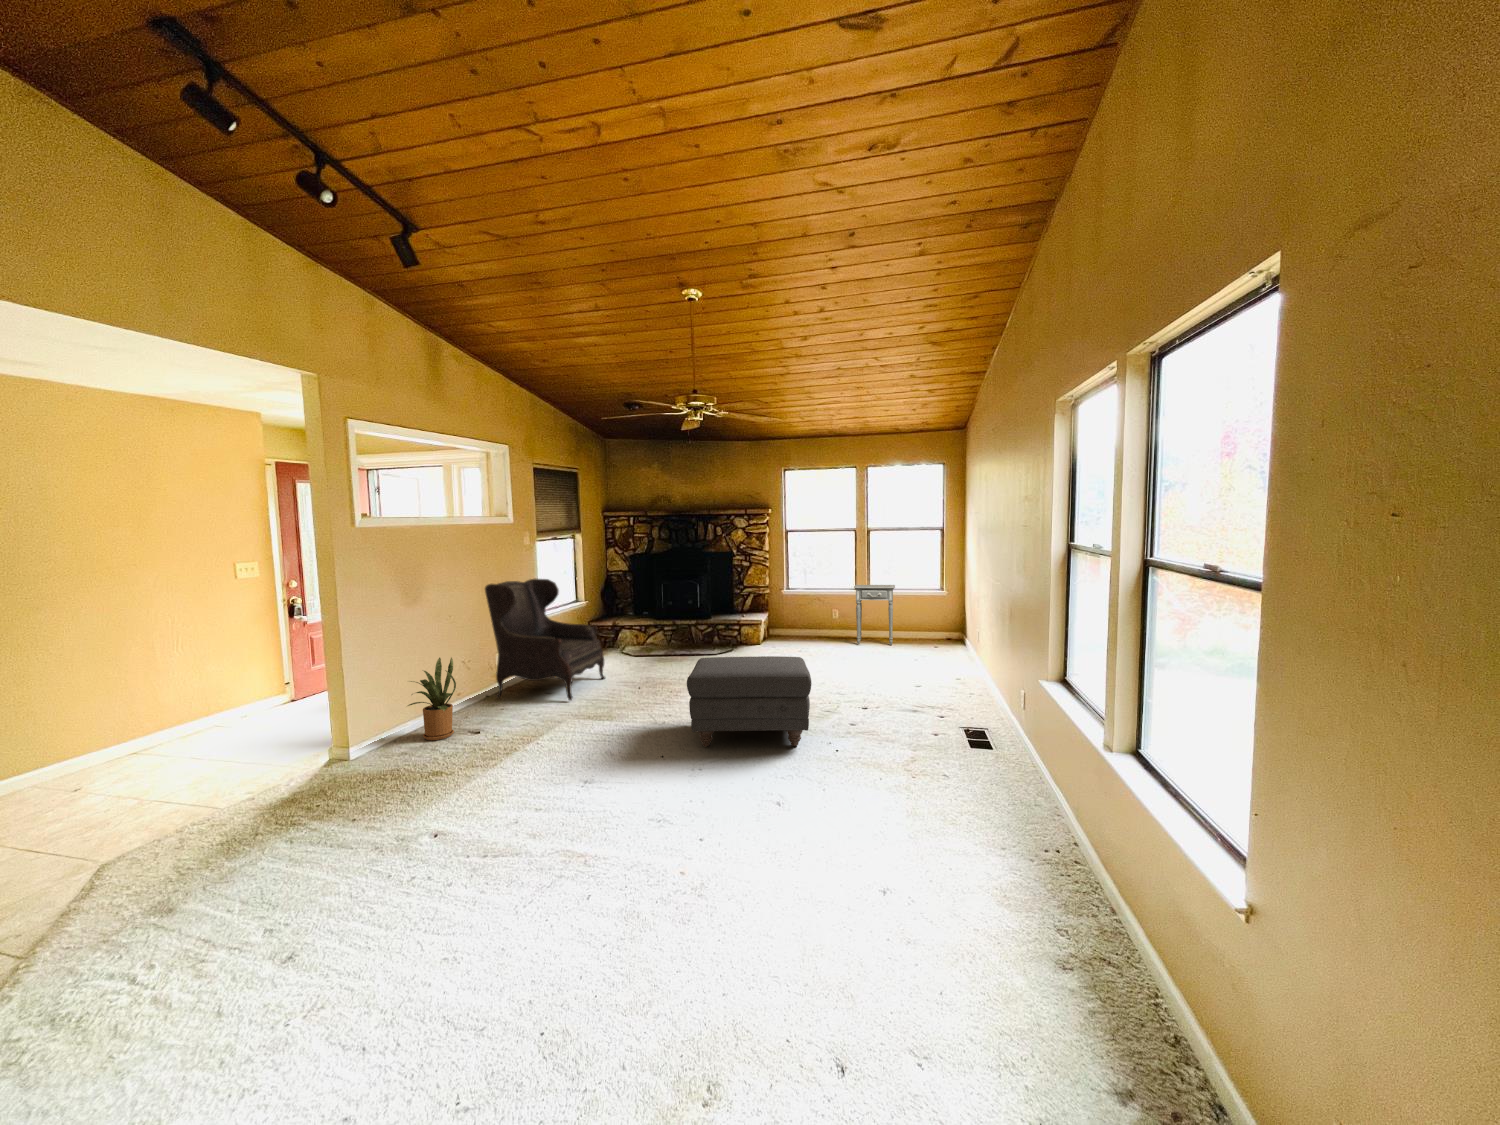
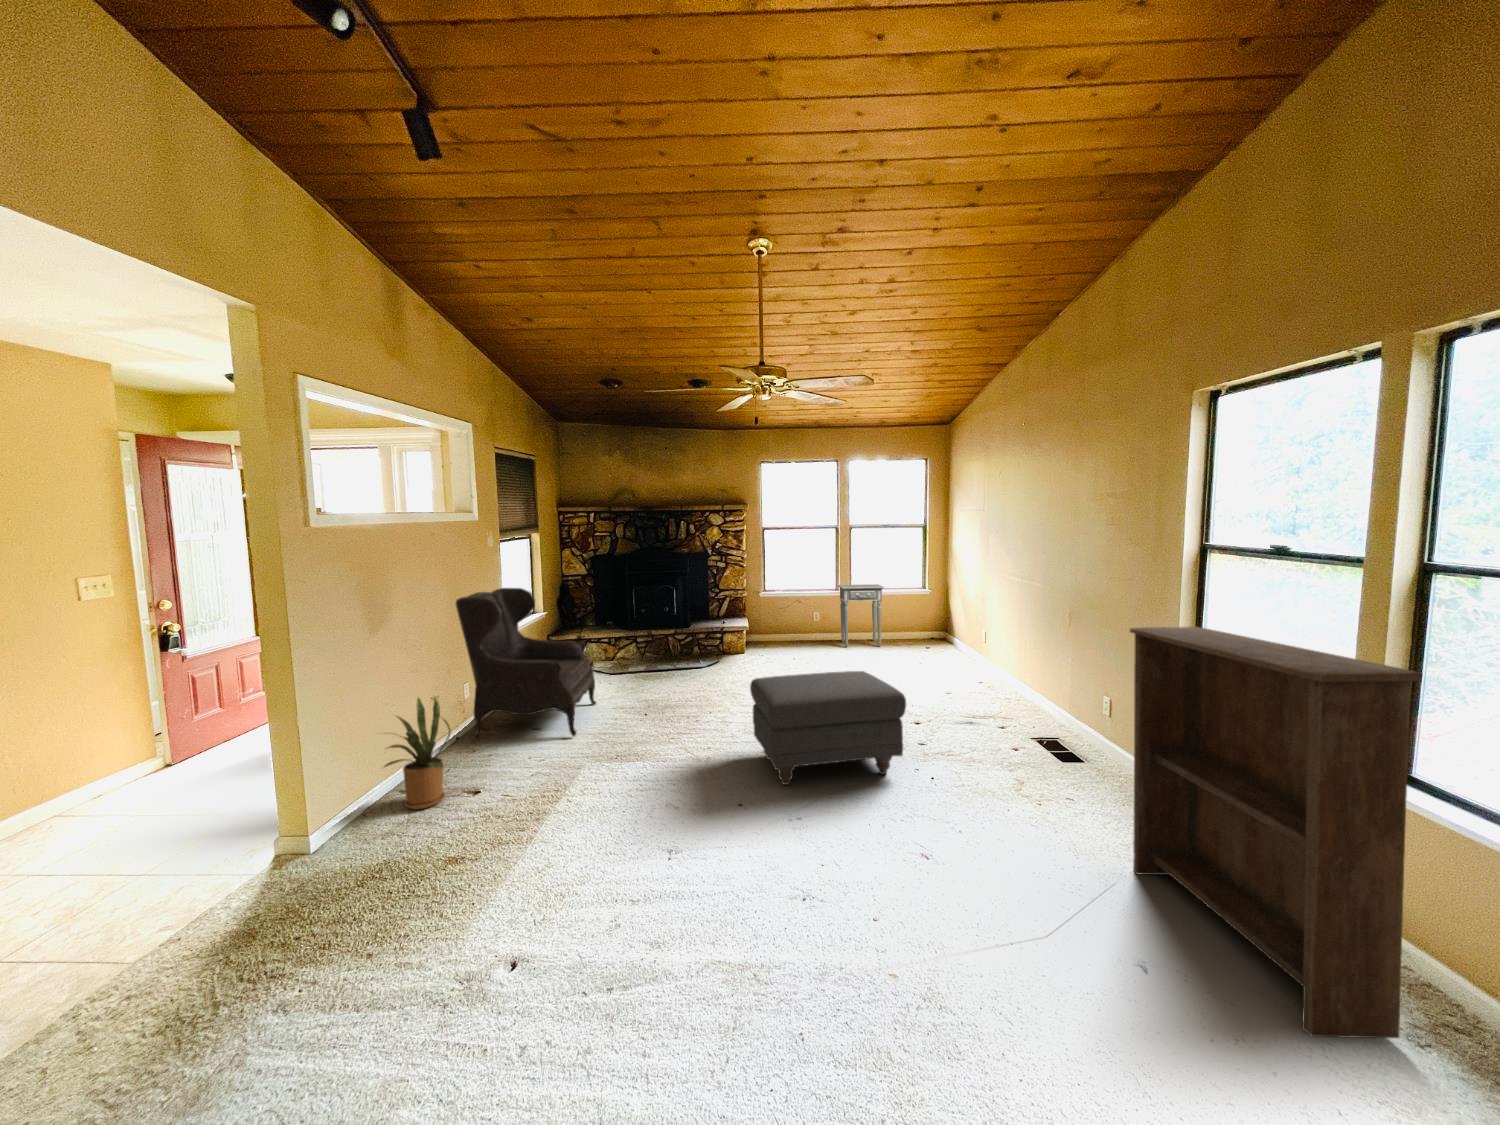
bookshelf: none [940,616,1049,963] -> present [1130,627,1422,1038]

